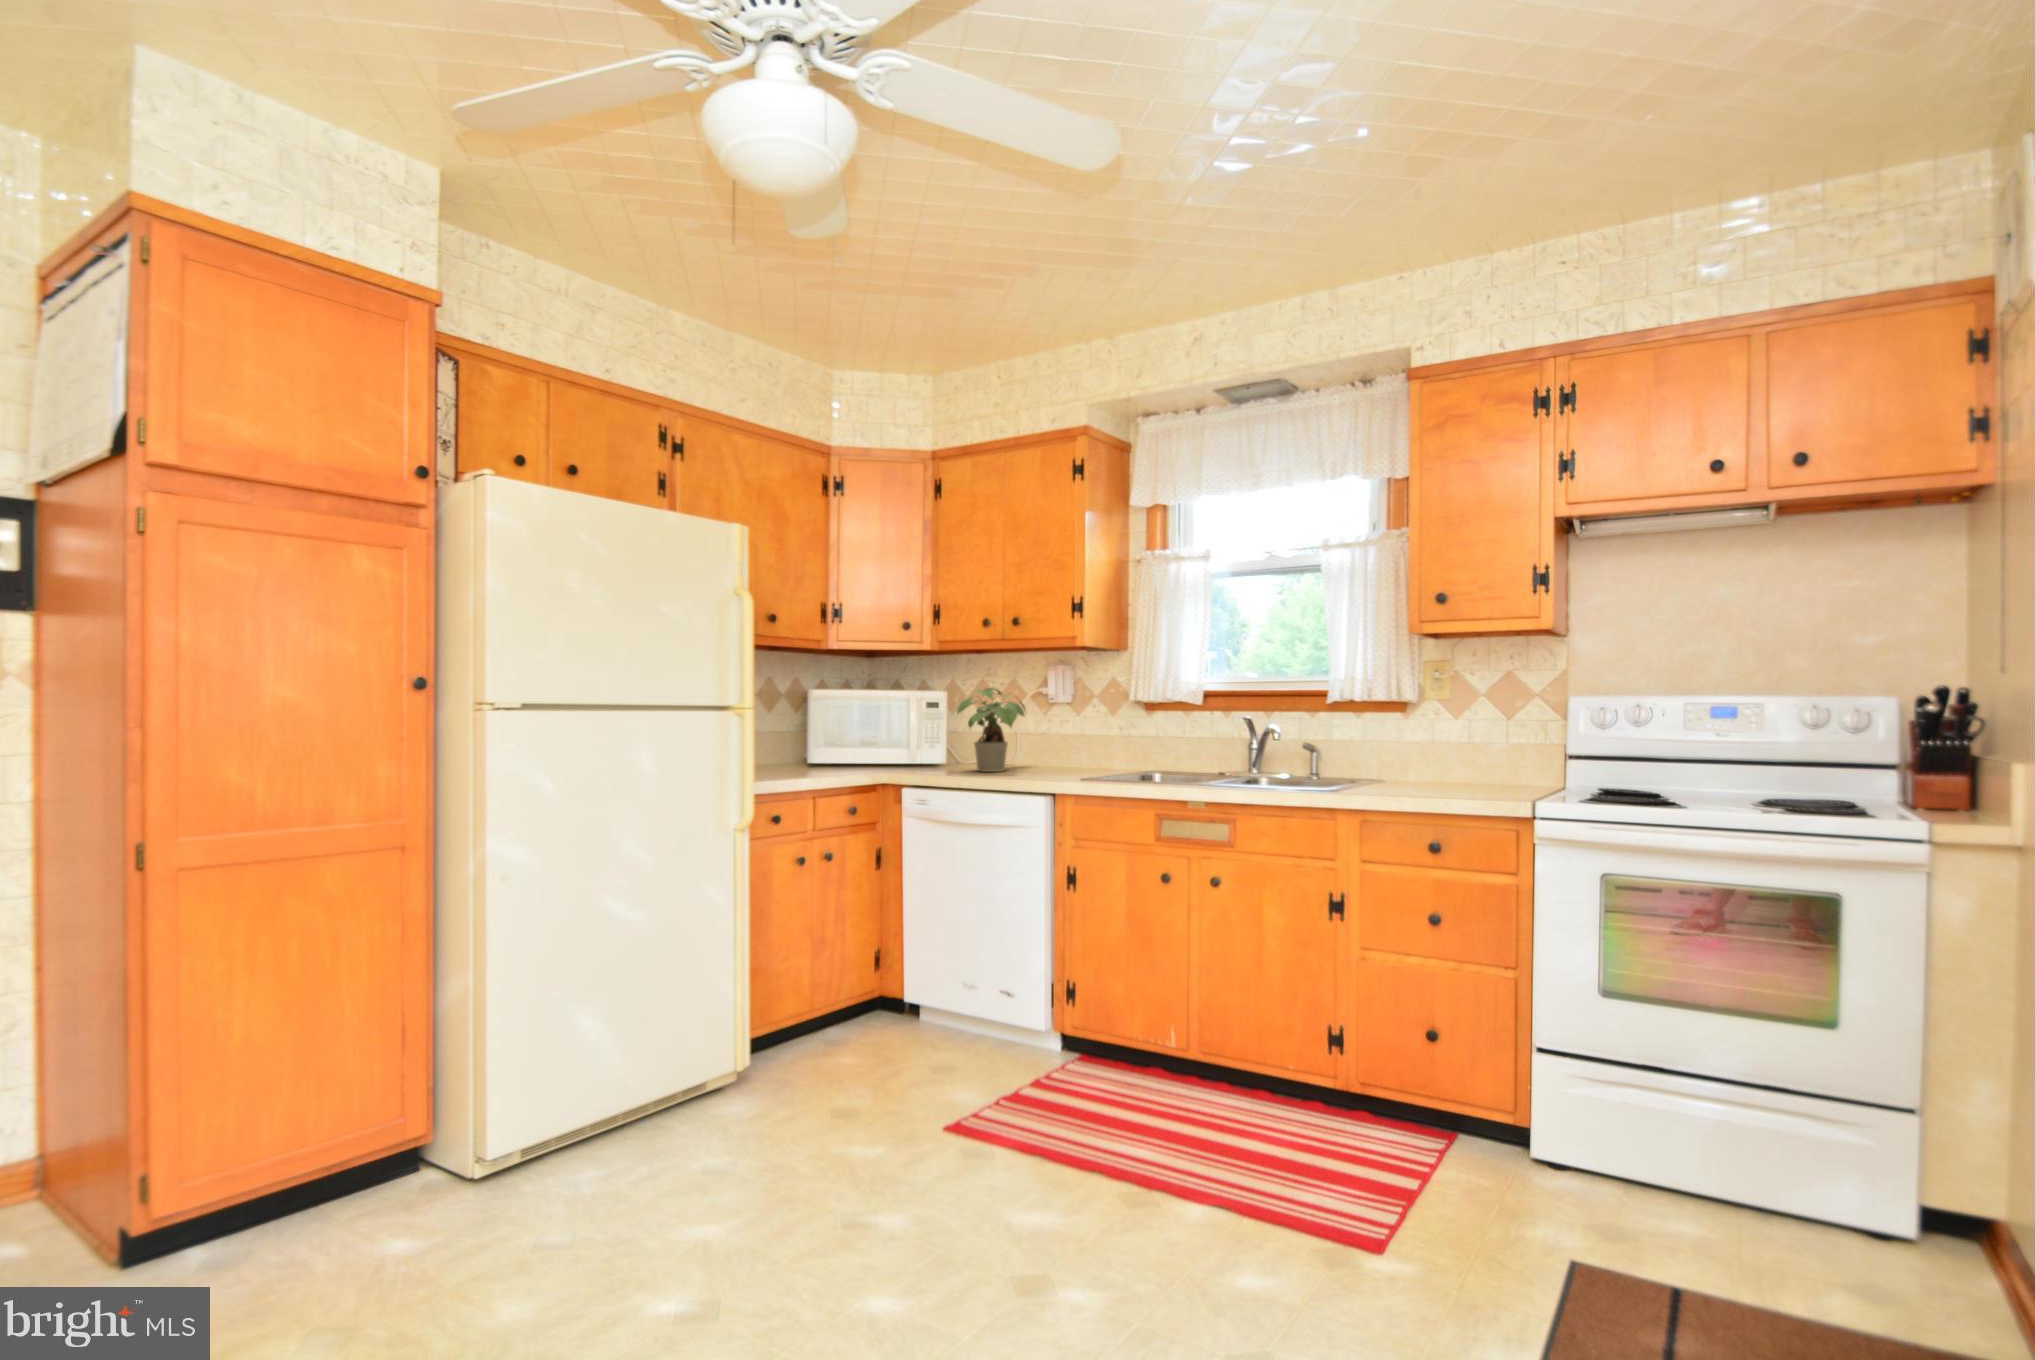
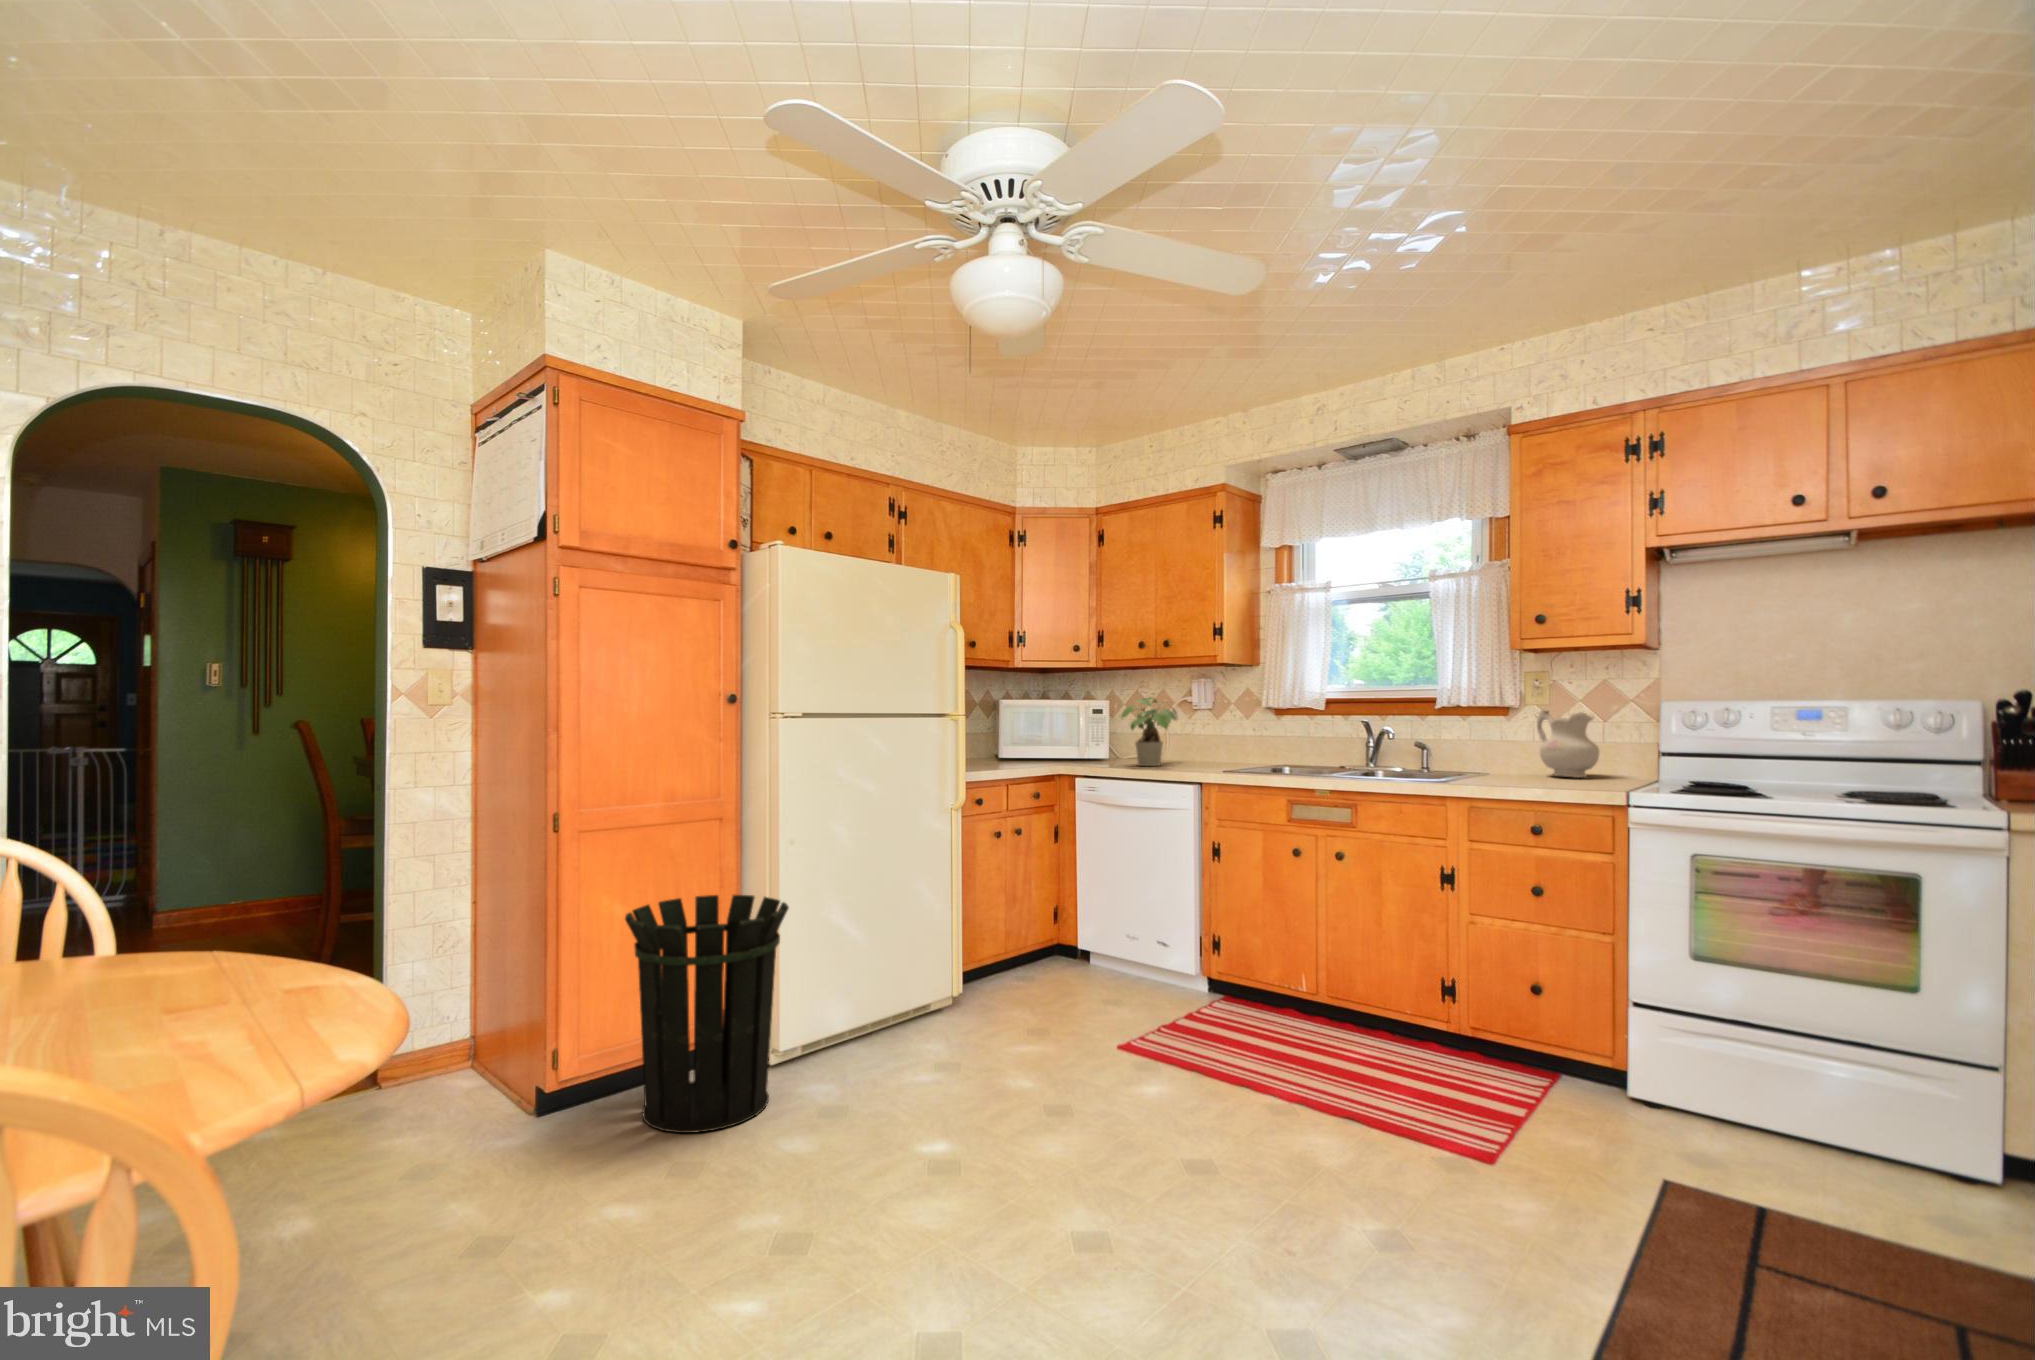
ceramic pitcher: none [1435,705,1503,783] -> present [1537,710,1599,778]
waste bin: none [244,949,494,1284] -> present [625,895,789,1133]

